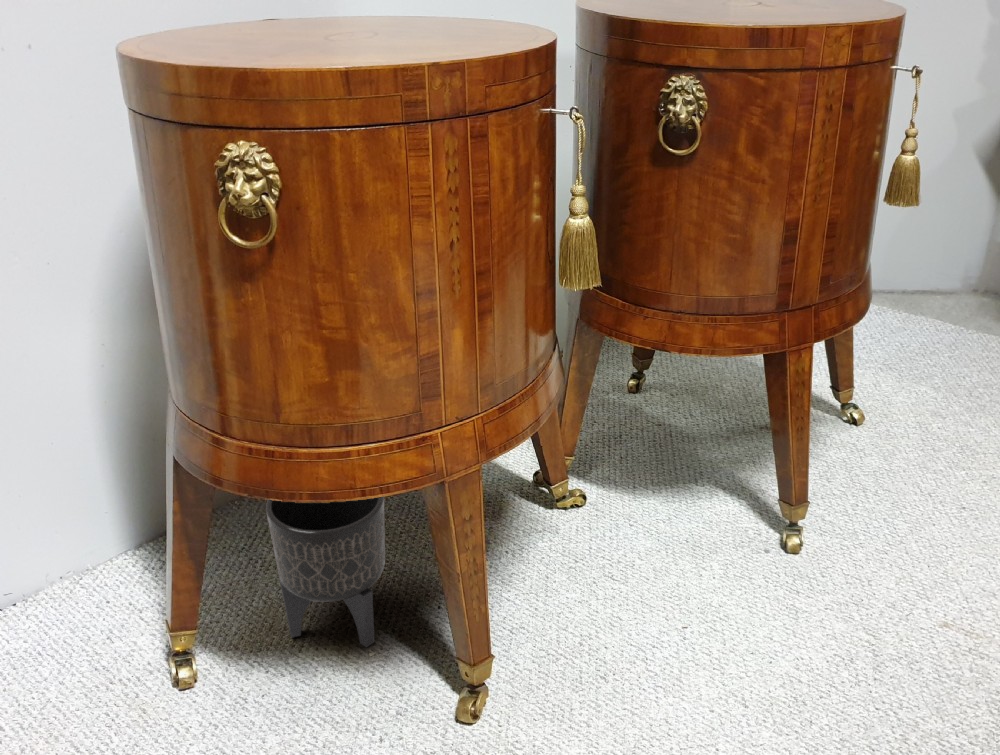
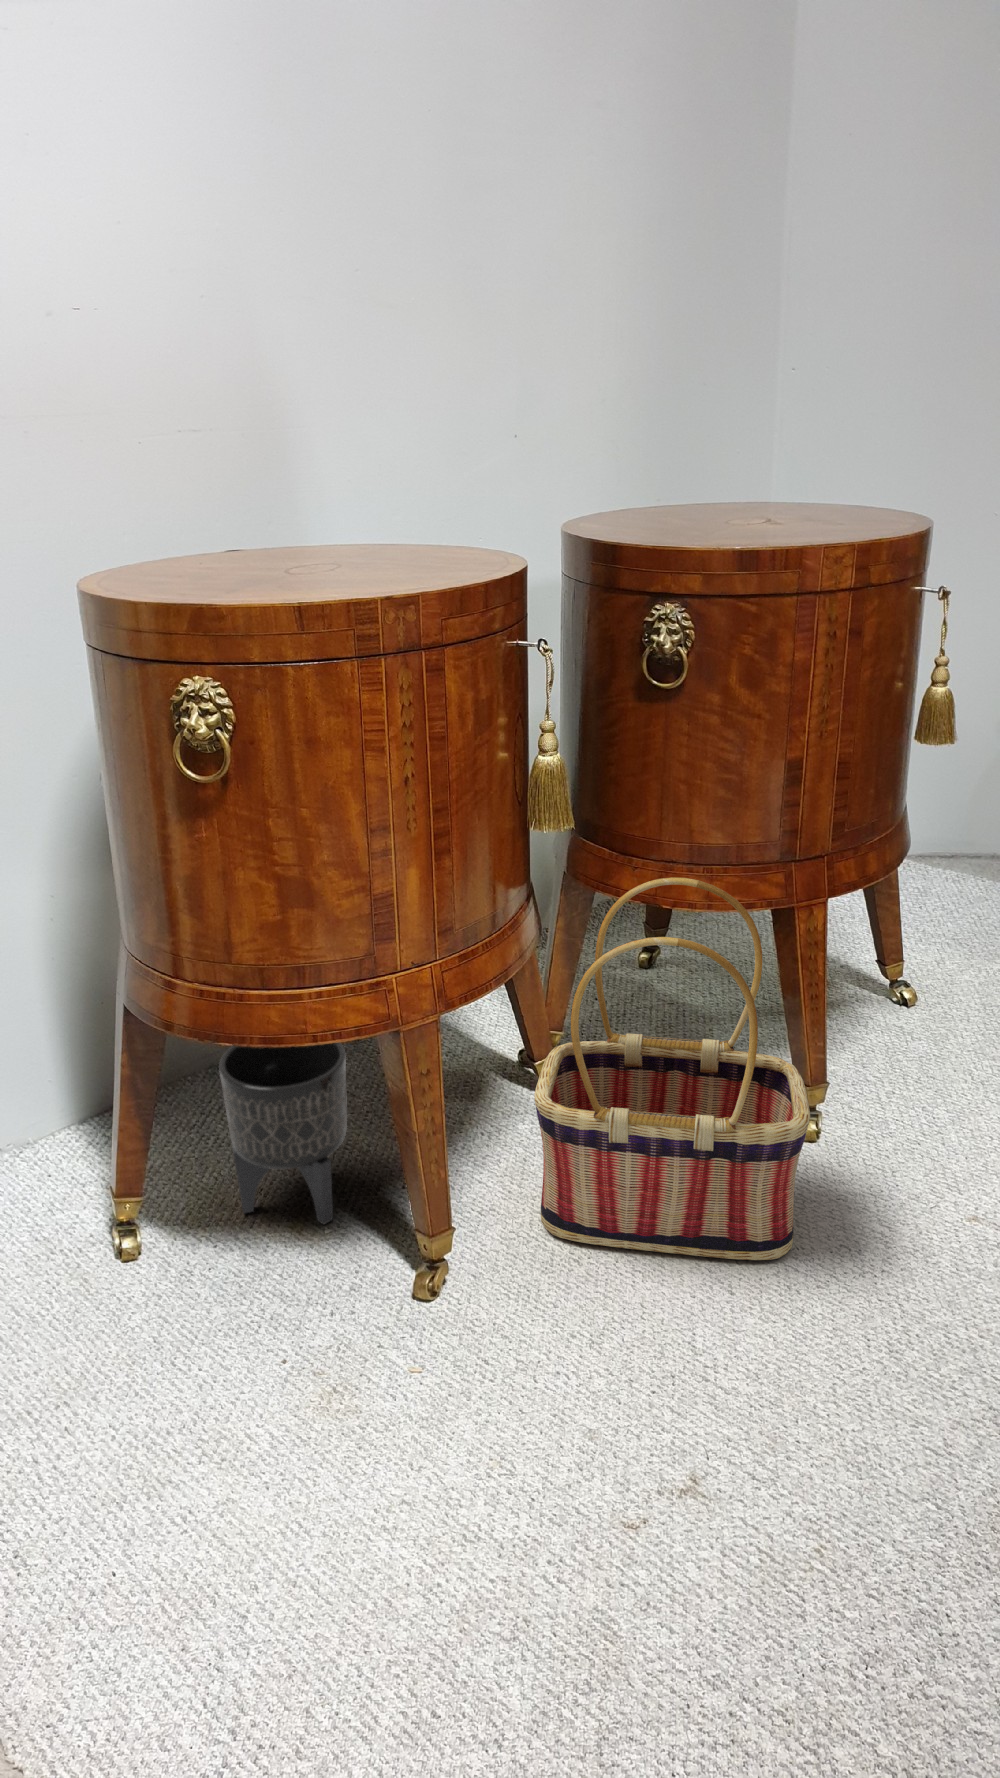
basket: none [562,327,818,674] -> present [534,878,810,1260]

